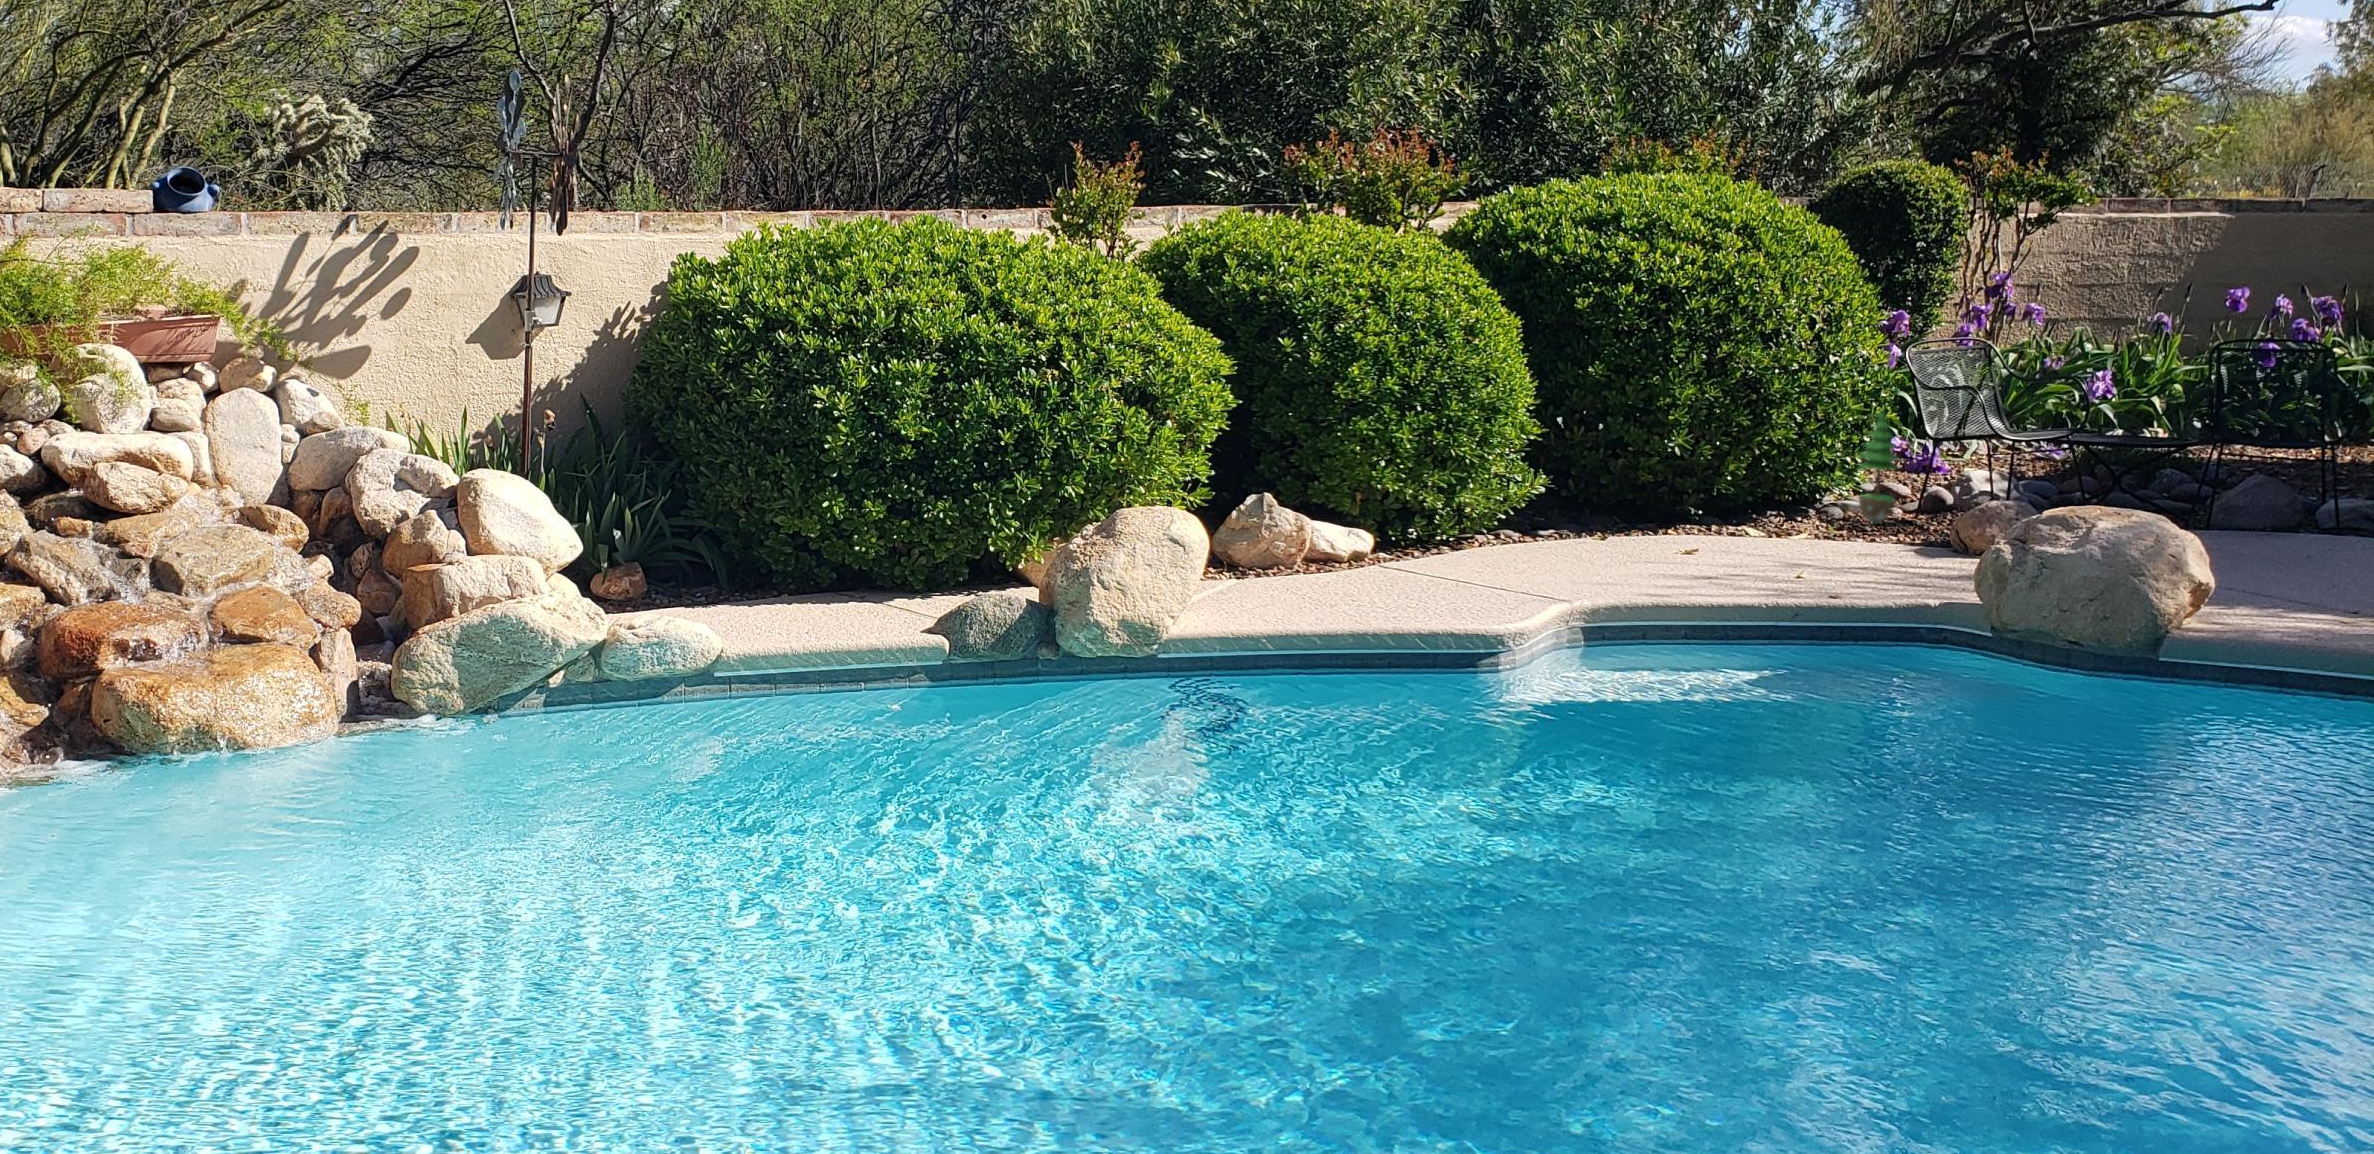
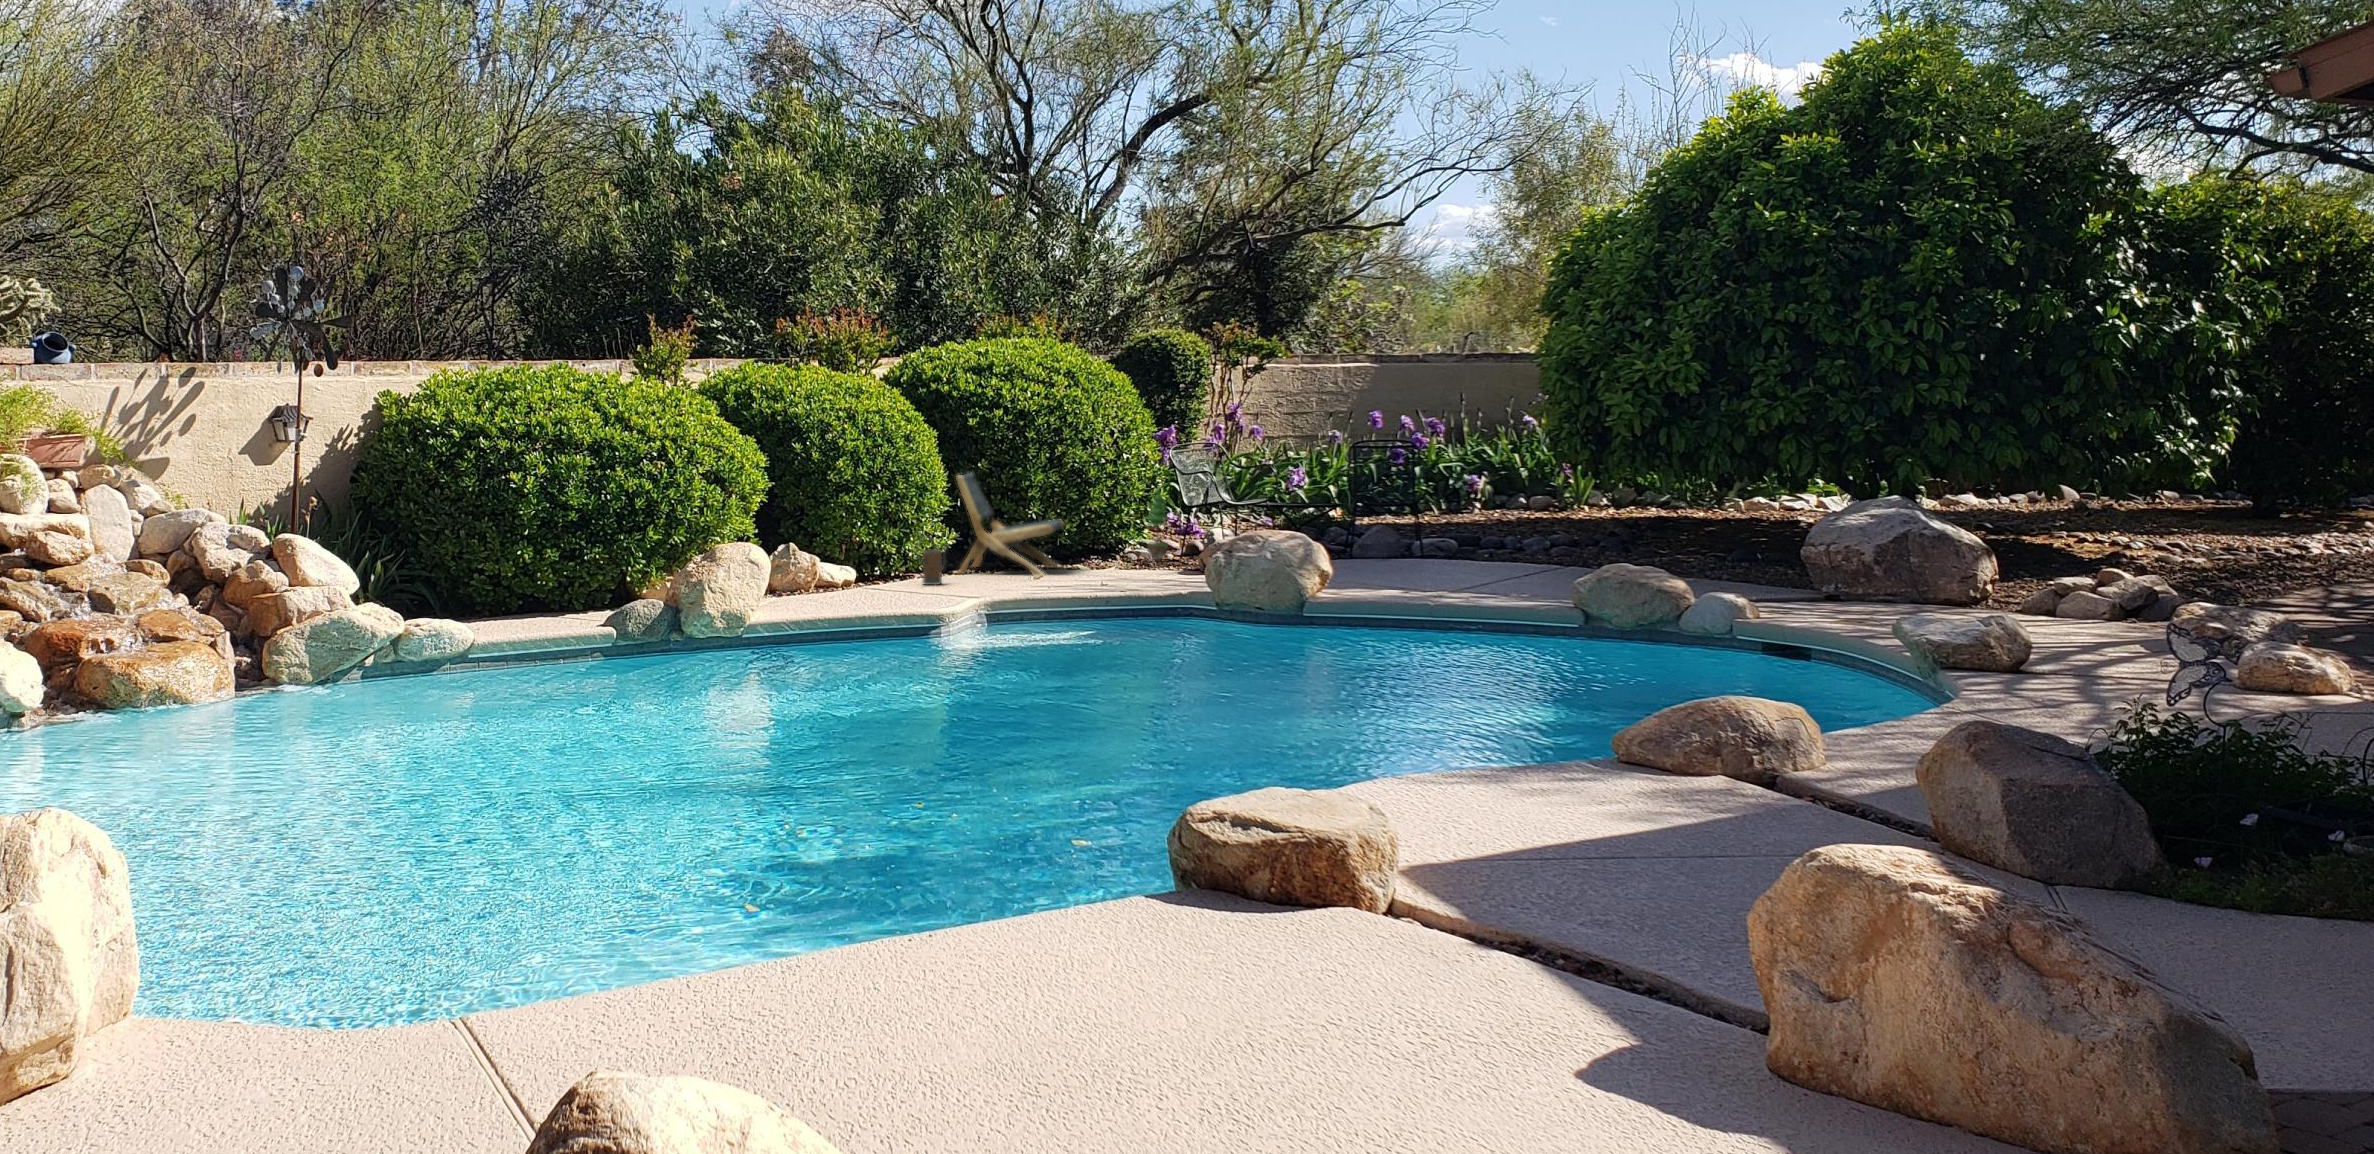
lounge chair: none [1539,376,1721,550] -> present [957,473,1063,576]
watering can: none [1471,485,1526,562] -> present [918,536,944,585]

